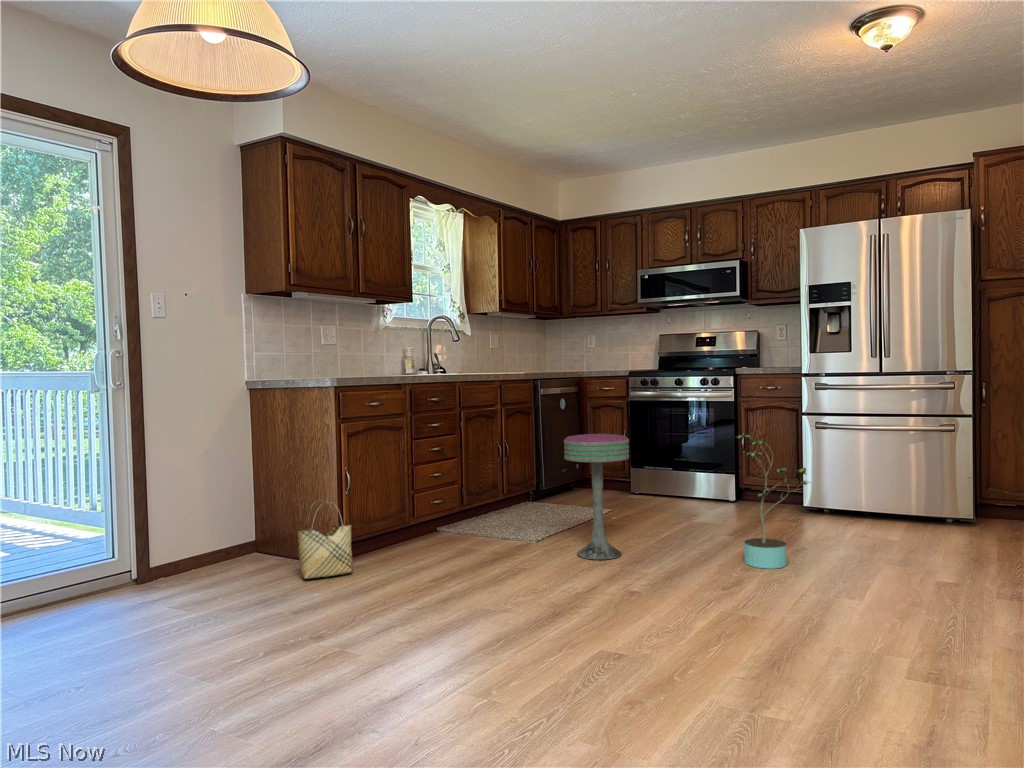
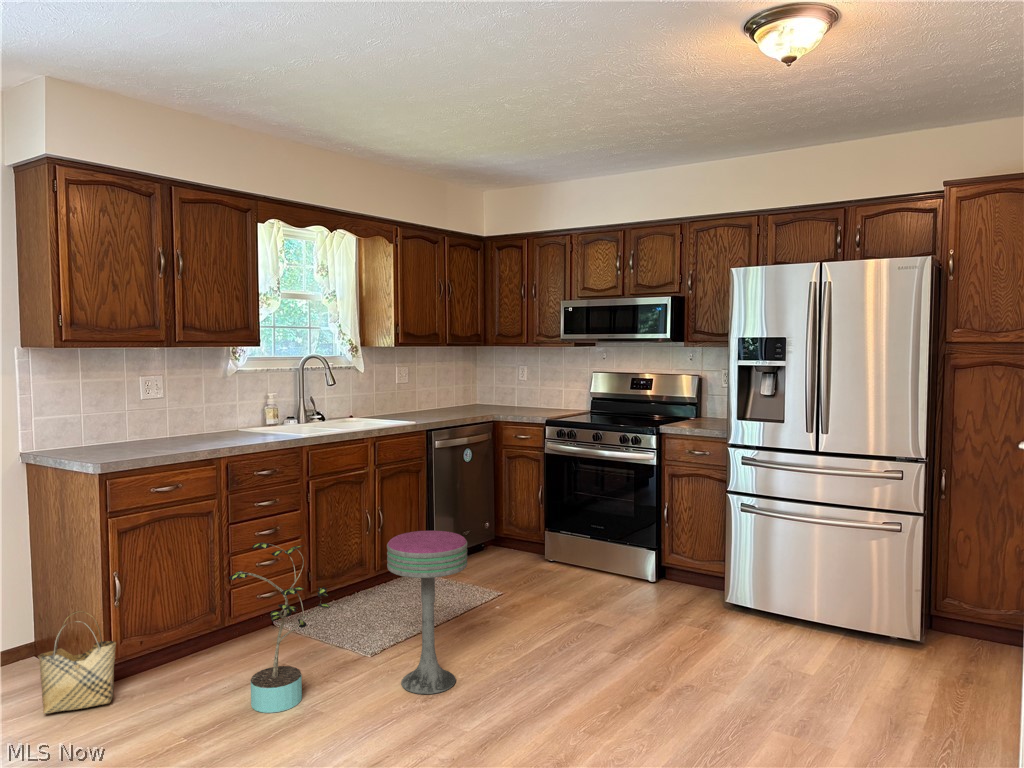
potted plant: present [735,435,807,569] -> present [229,543,330,713]

